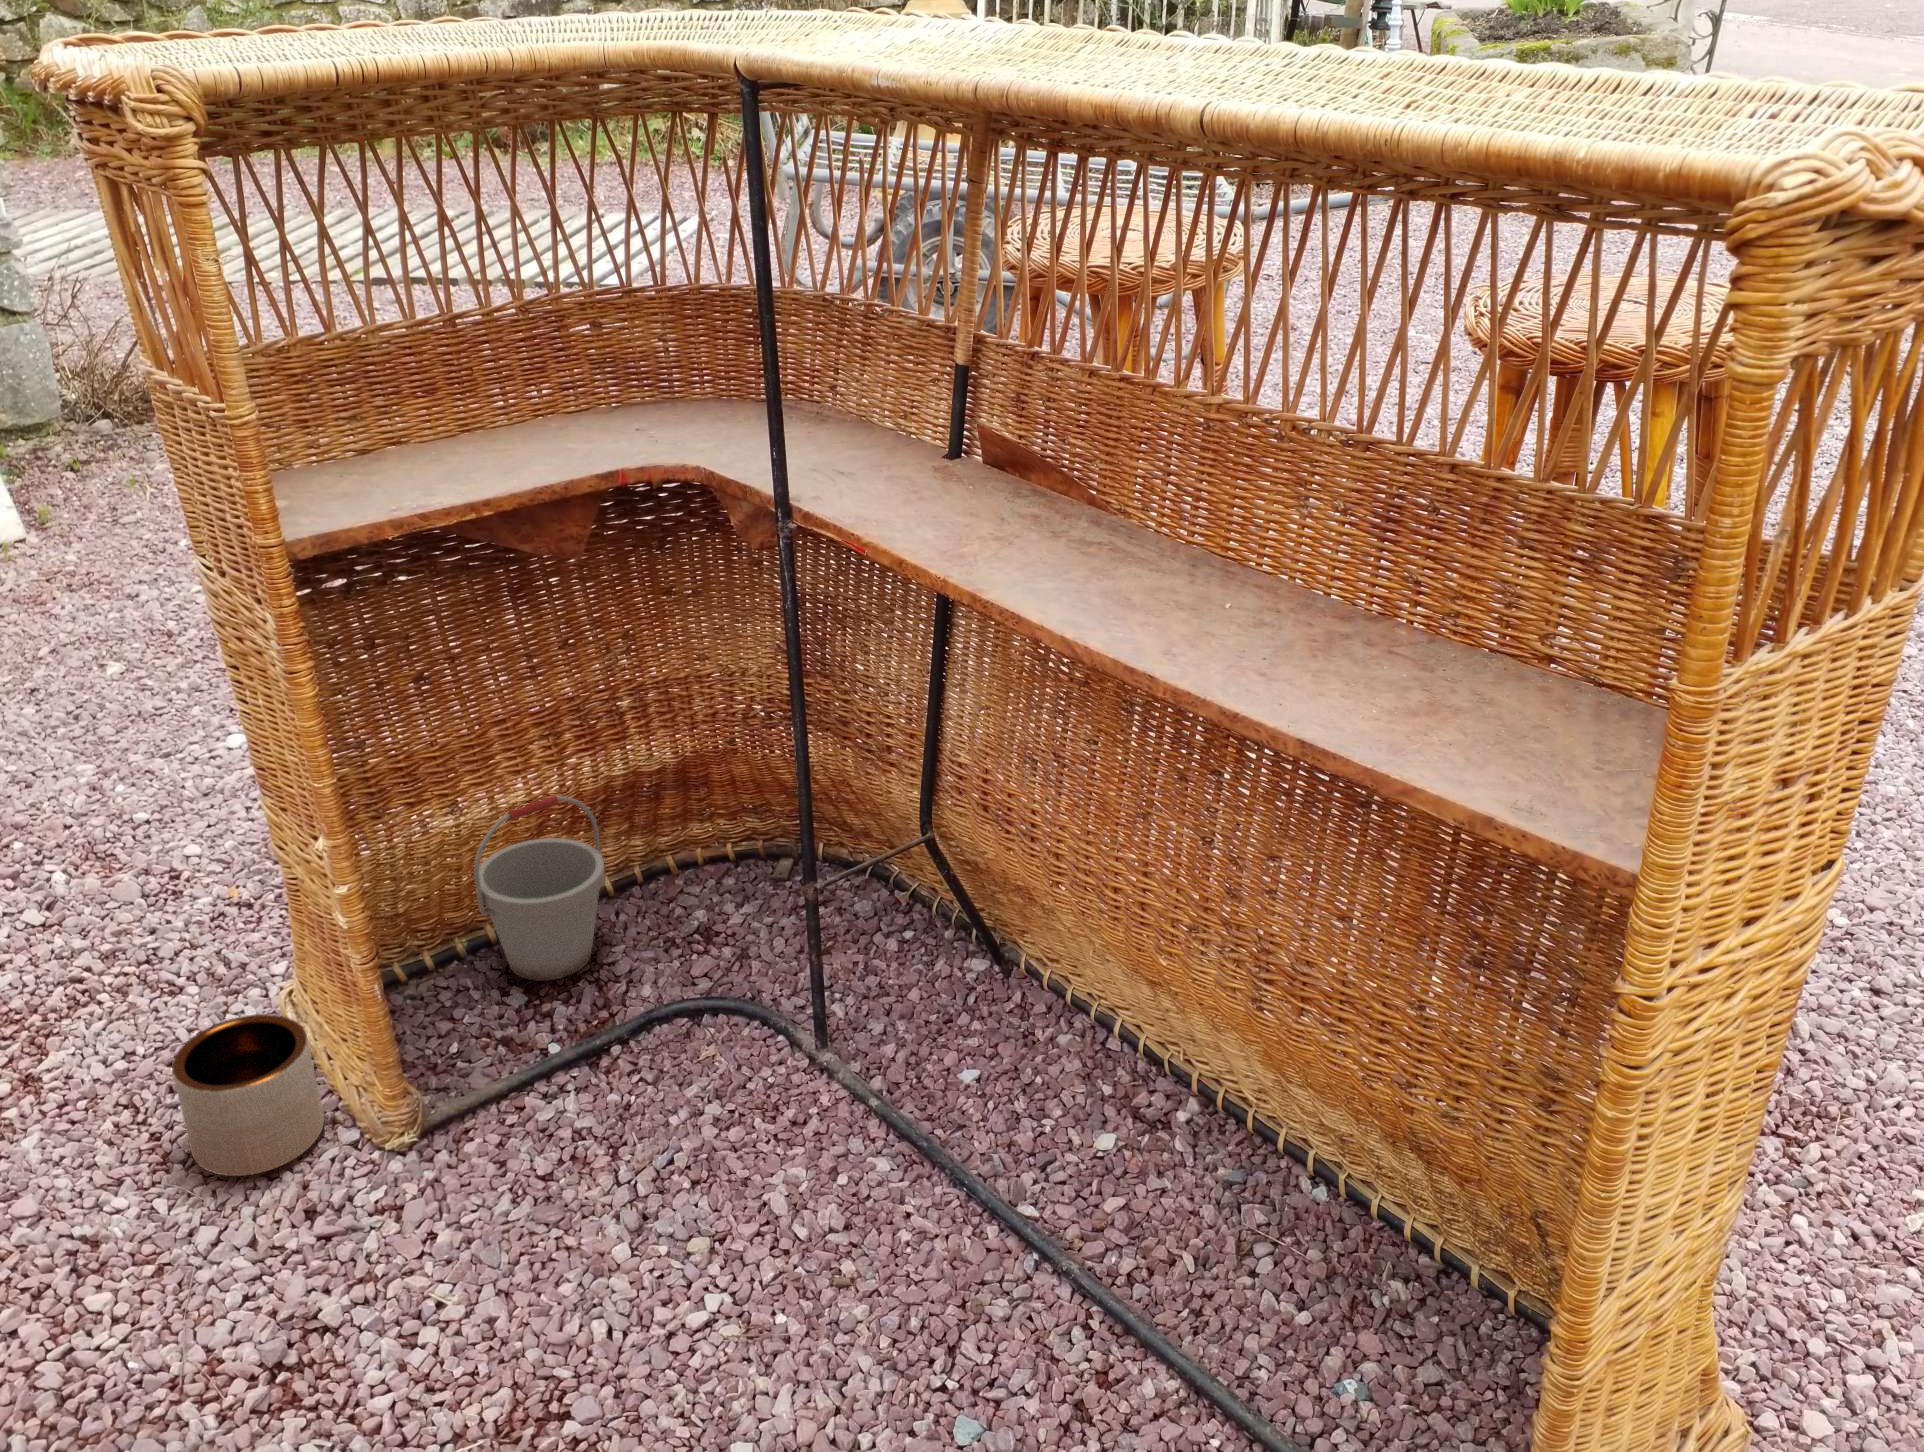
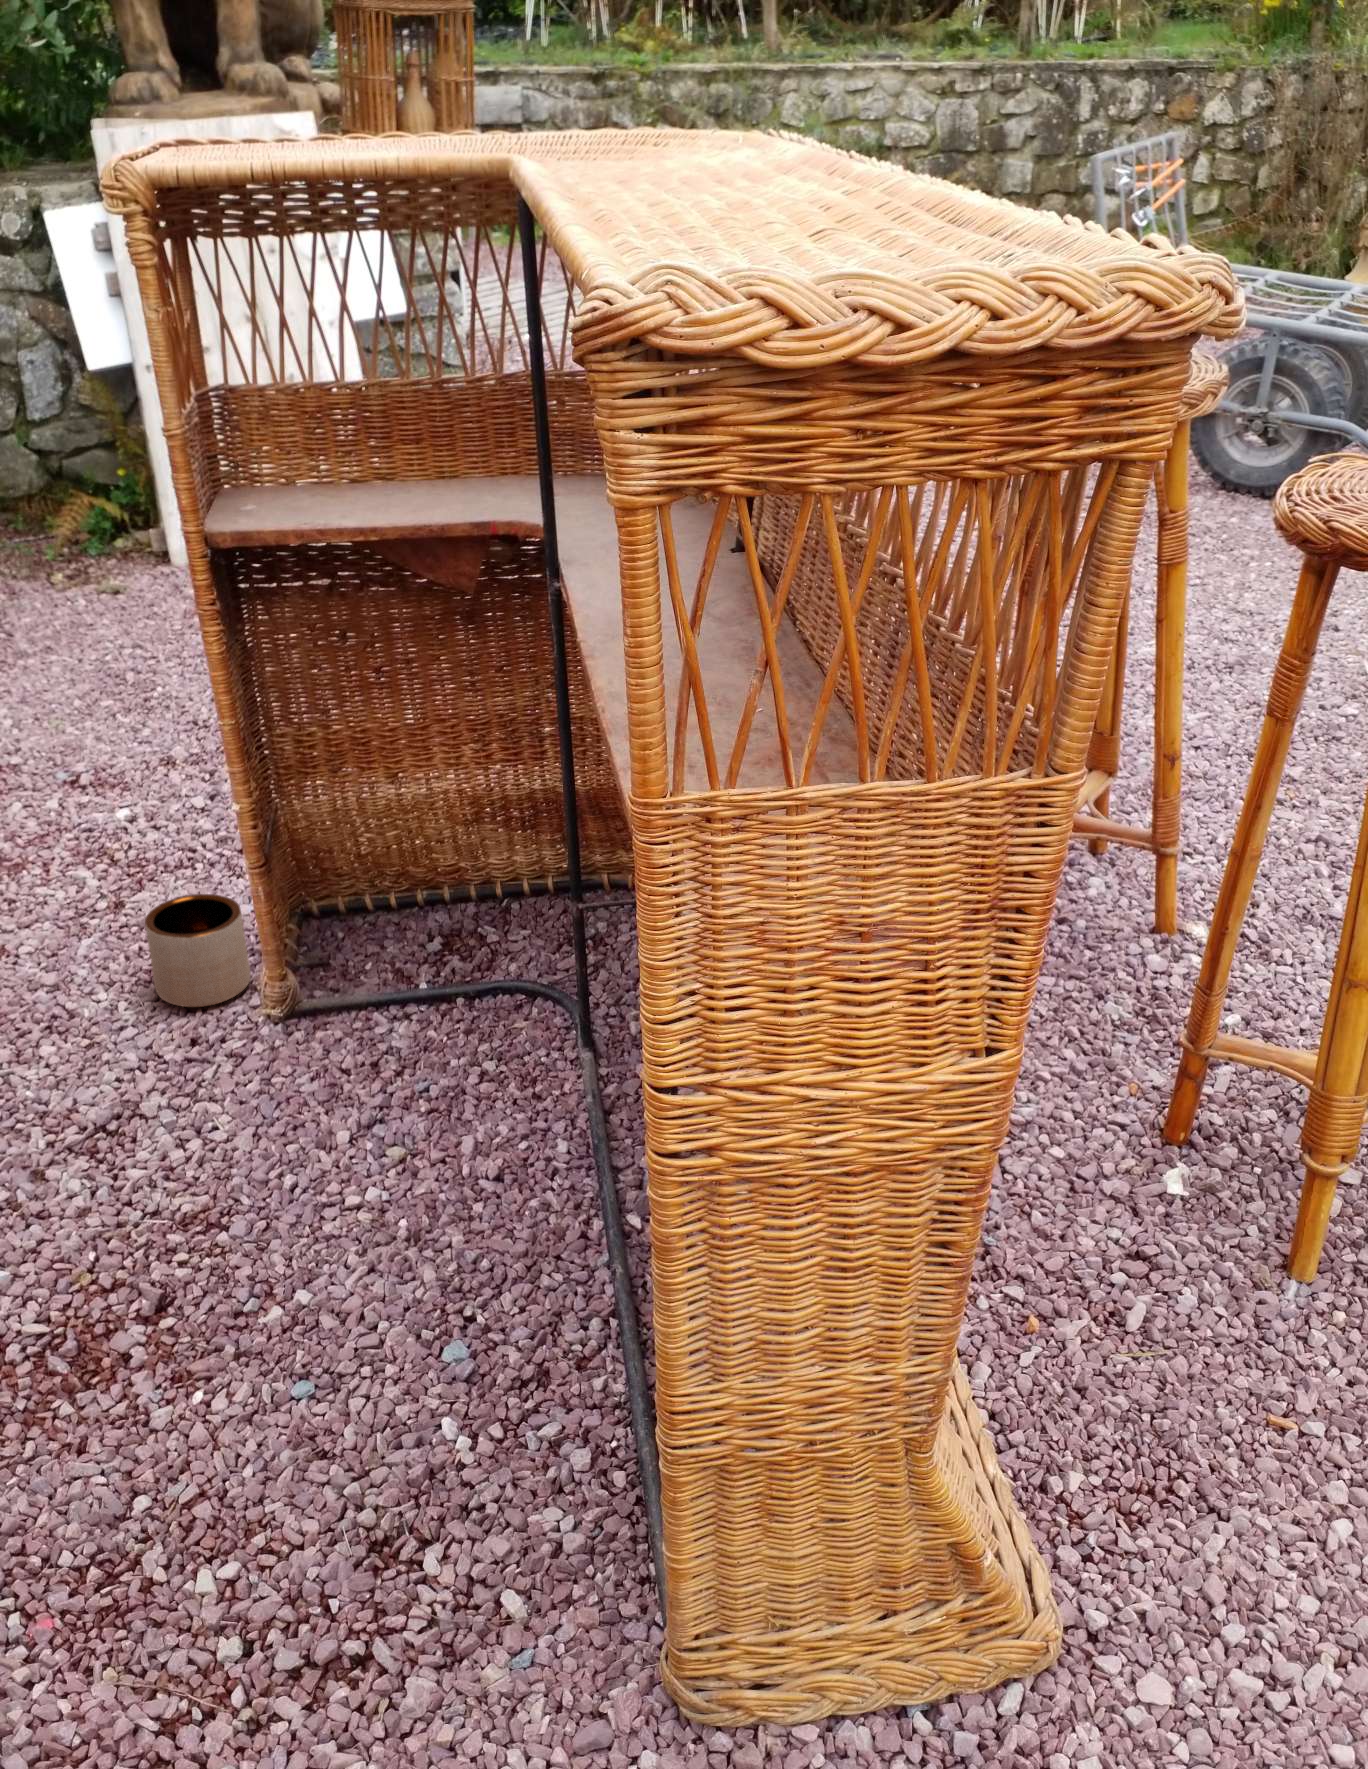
bucket: present [474,795,605,981] -> none [418,795,534,947]

